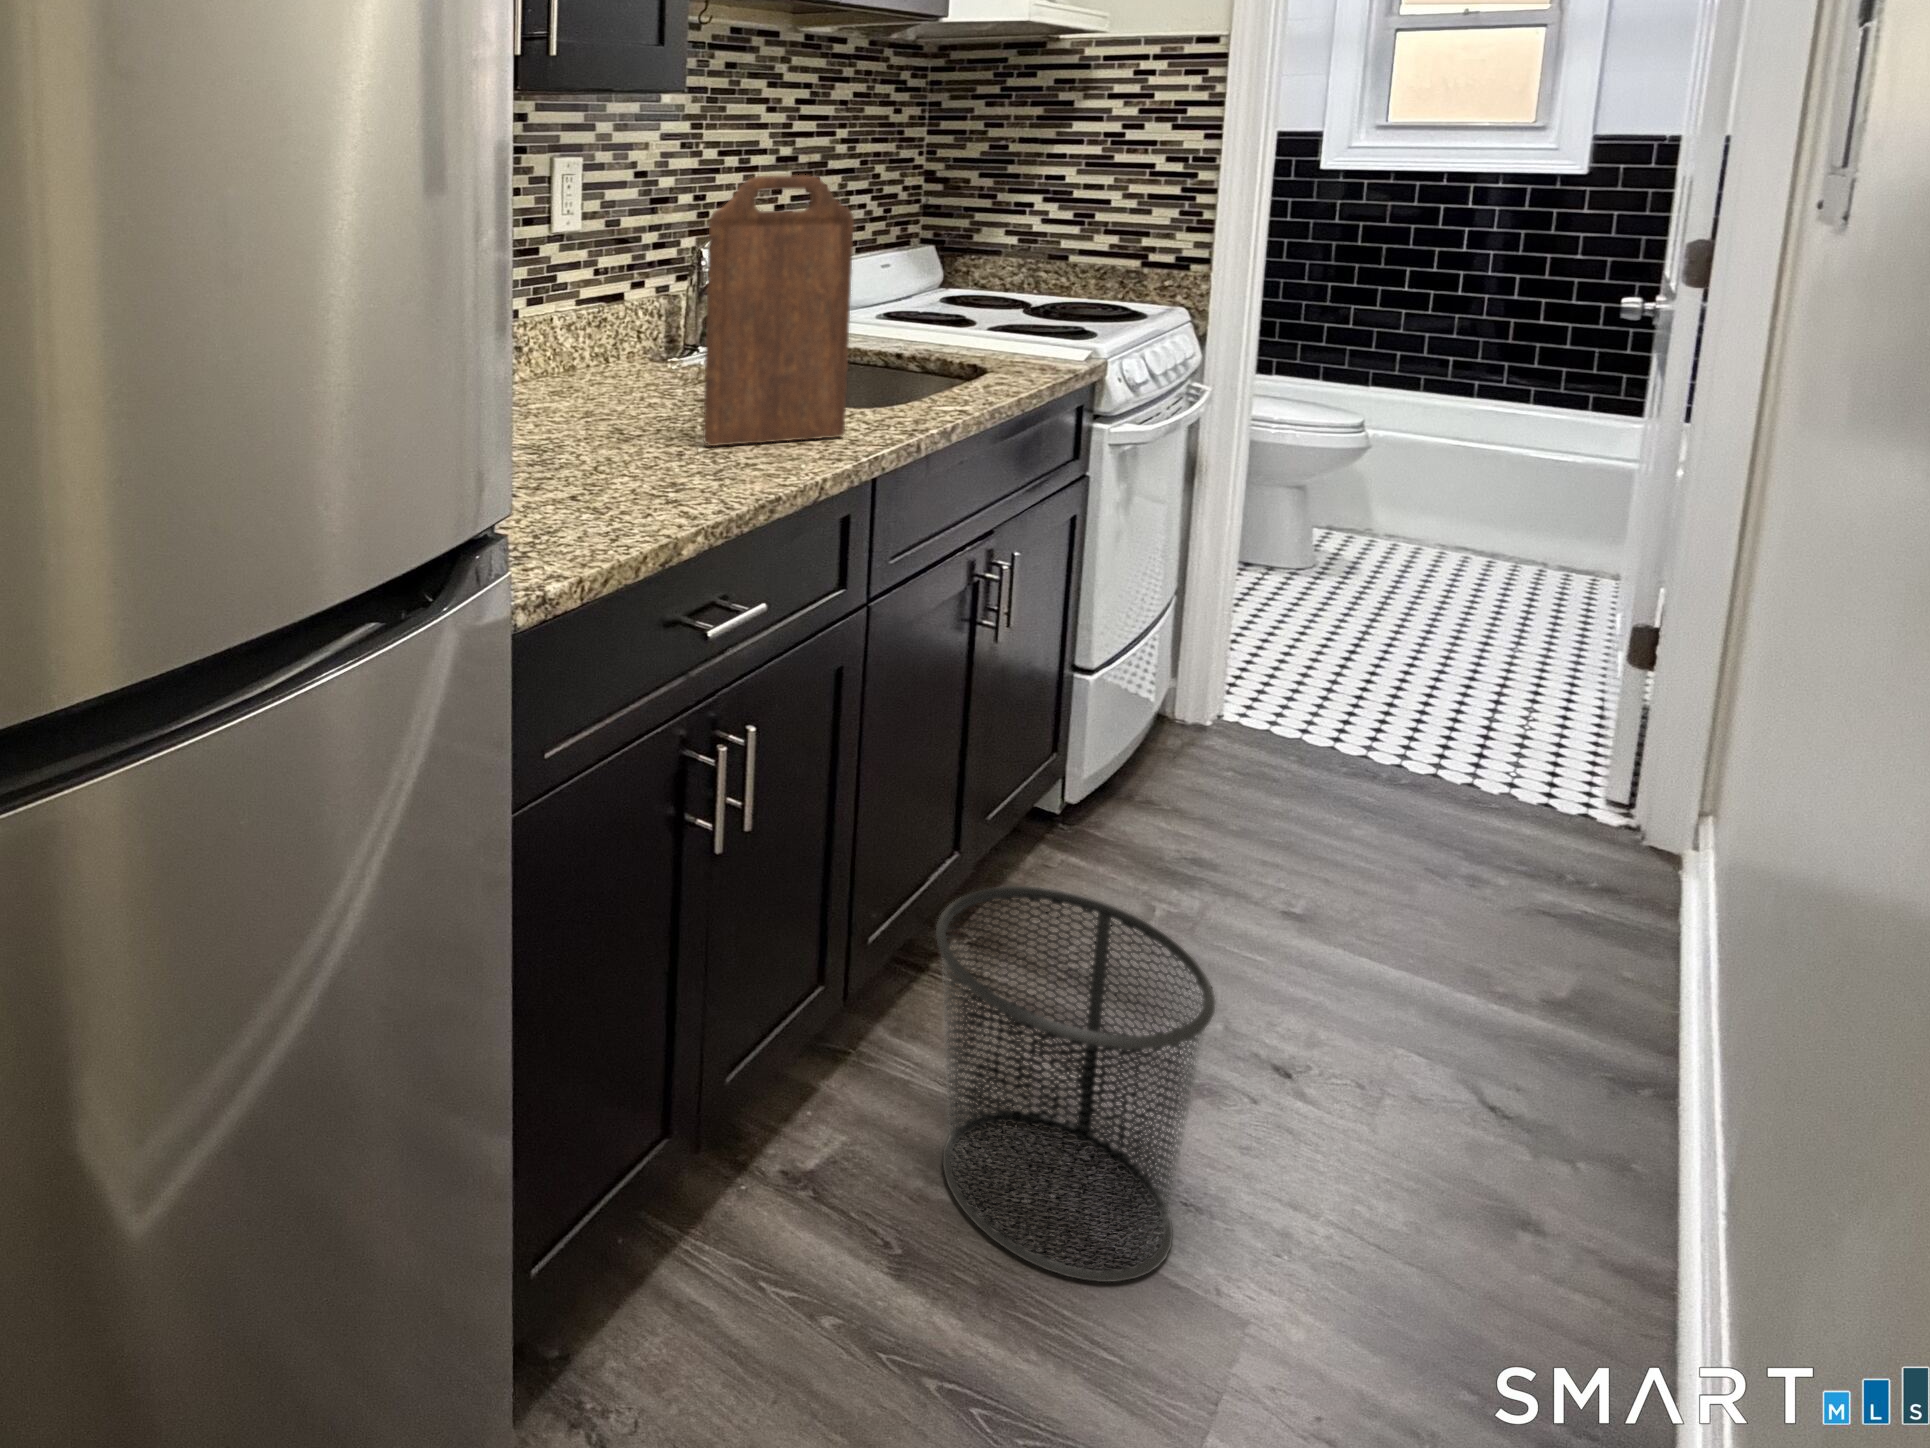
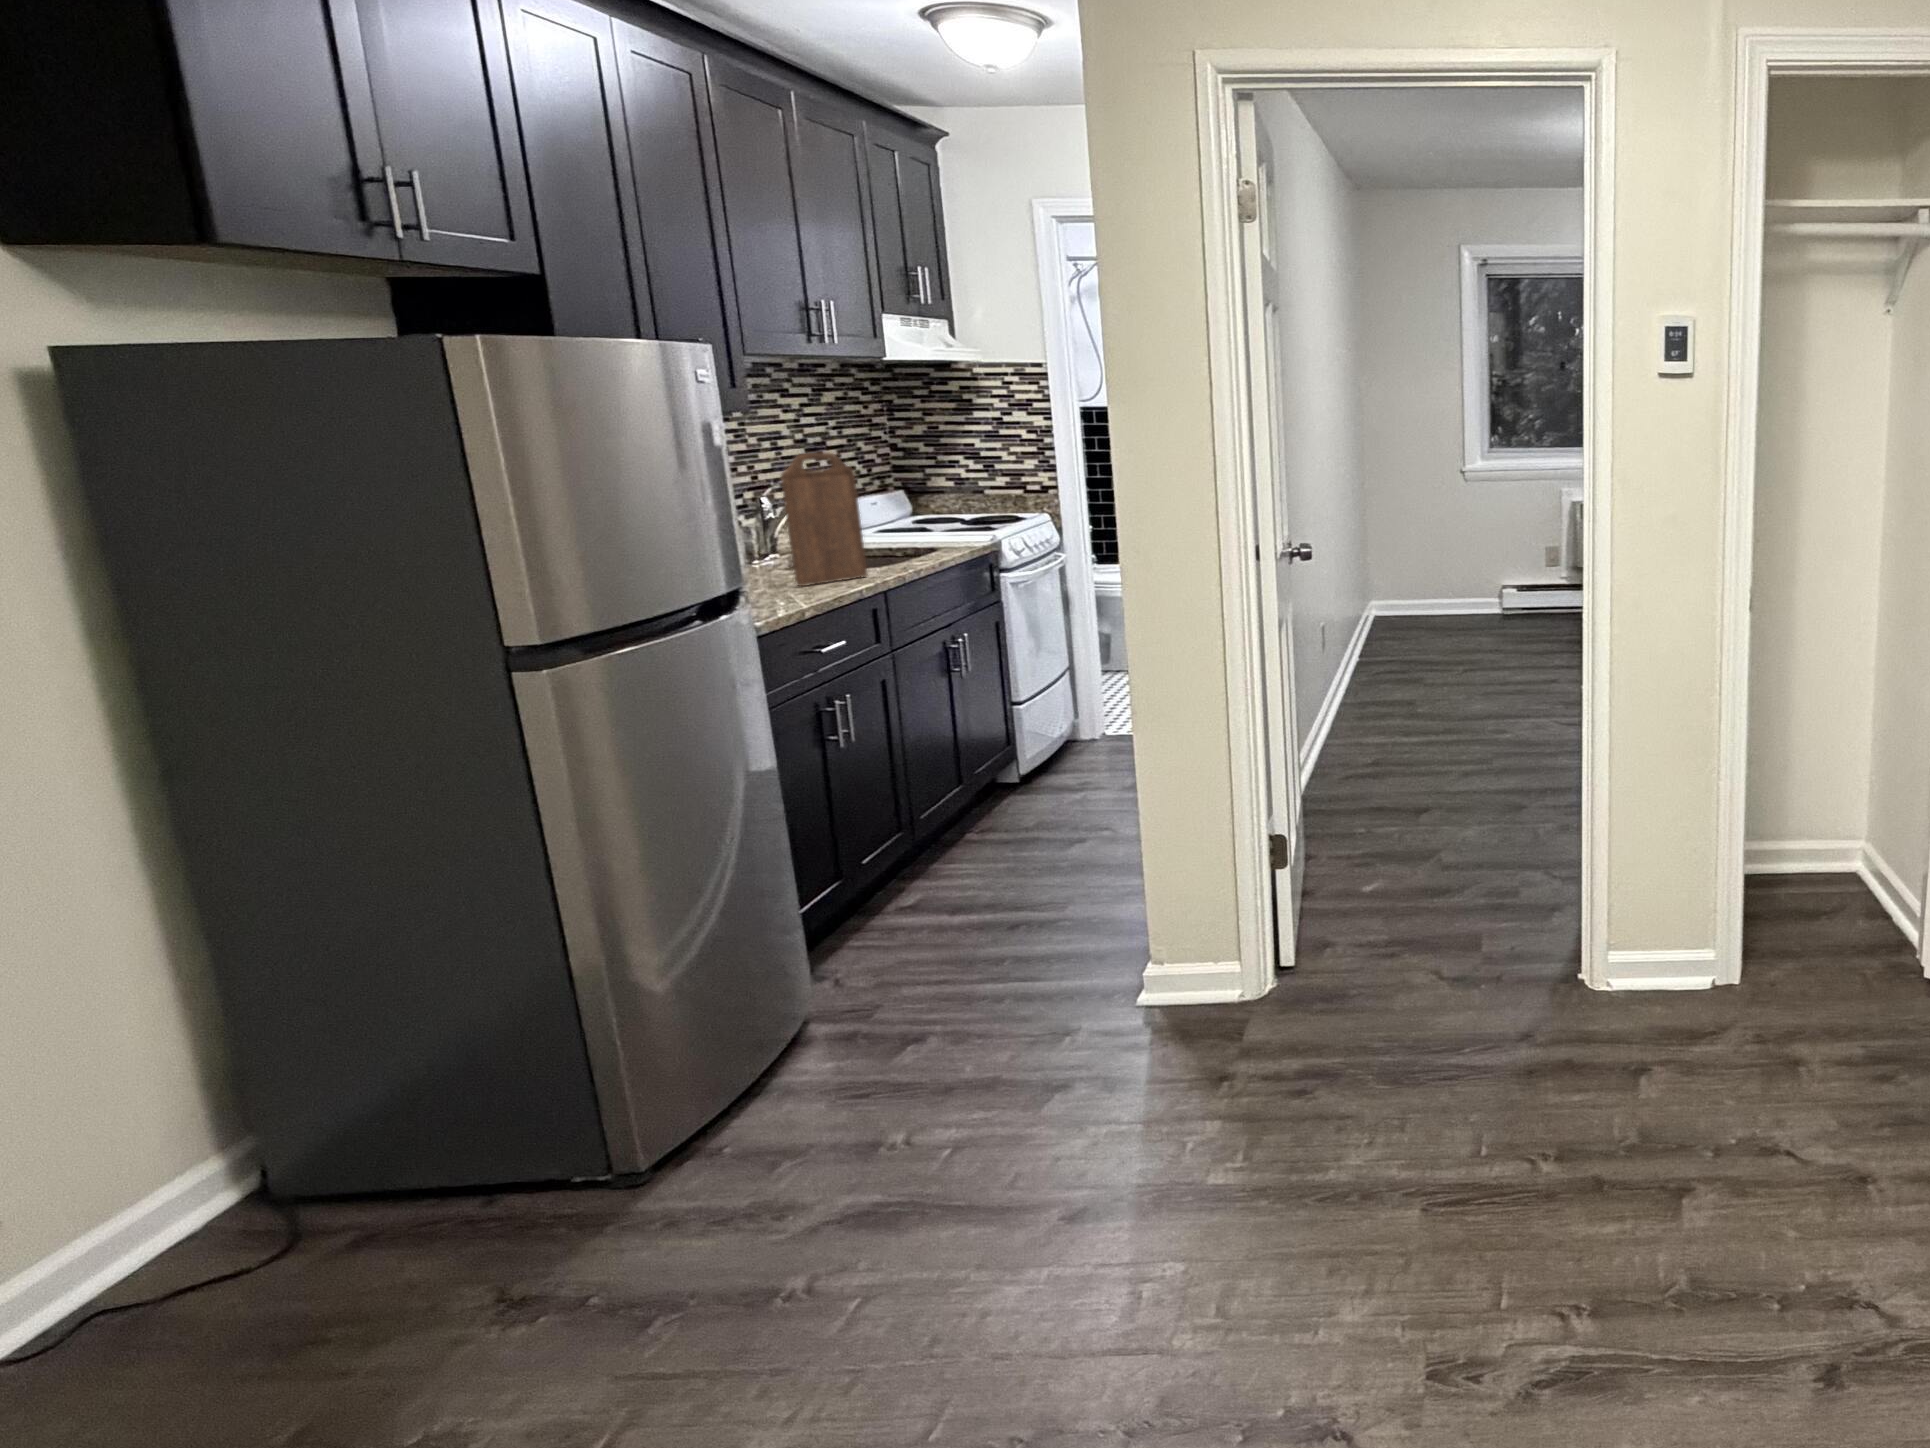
waste bin: present [936,886,1215,1282] -> none [948,759,1061,893]

